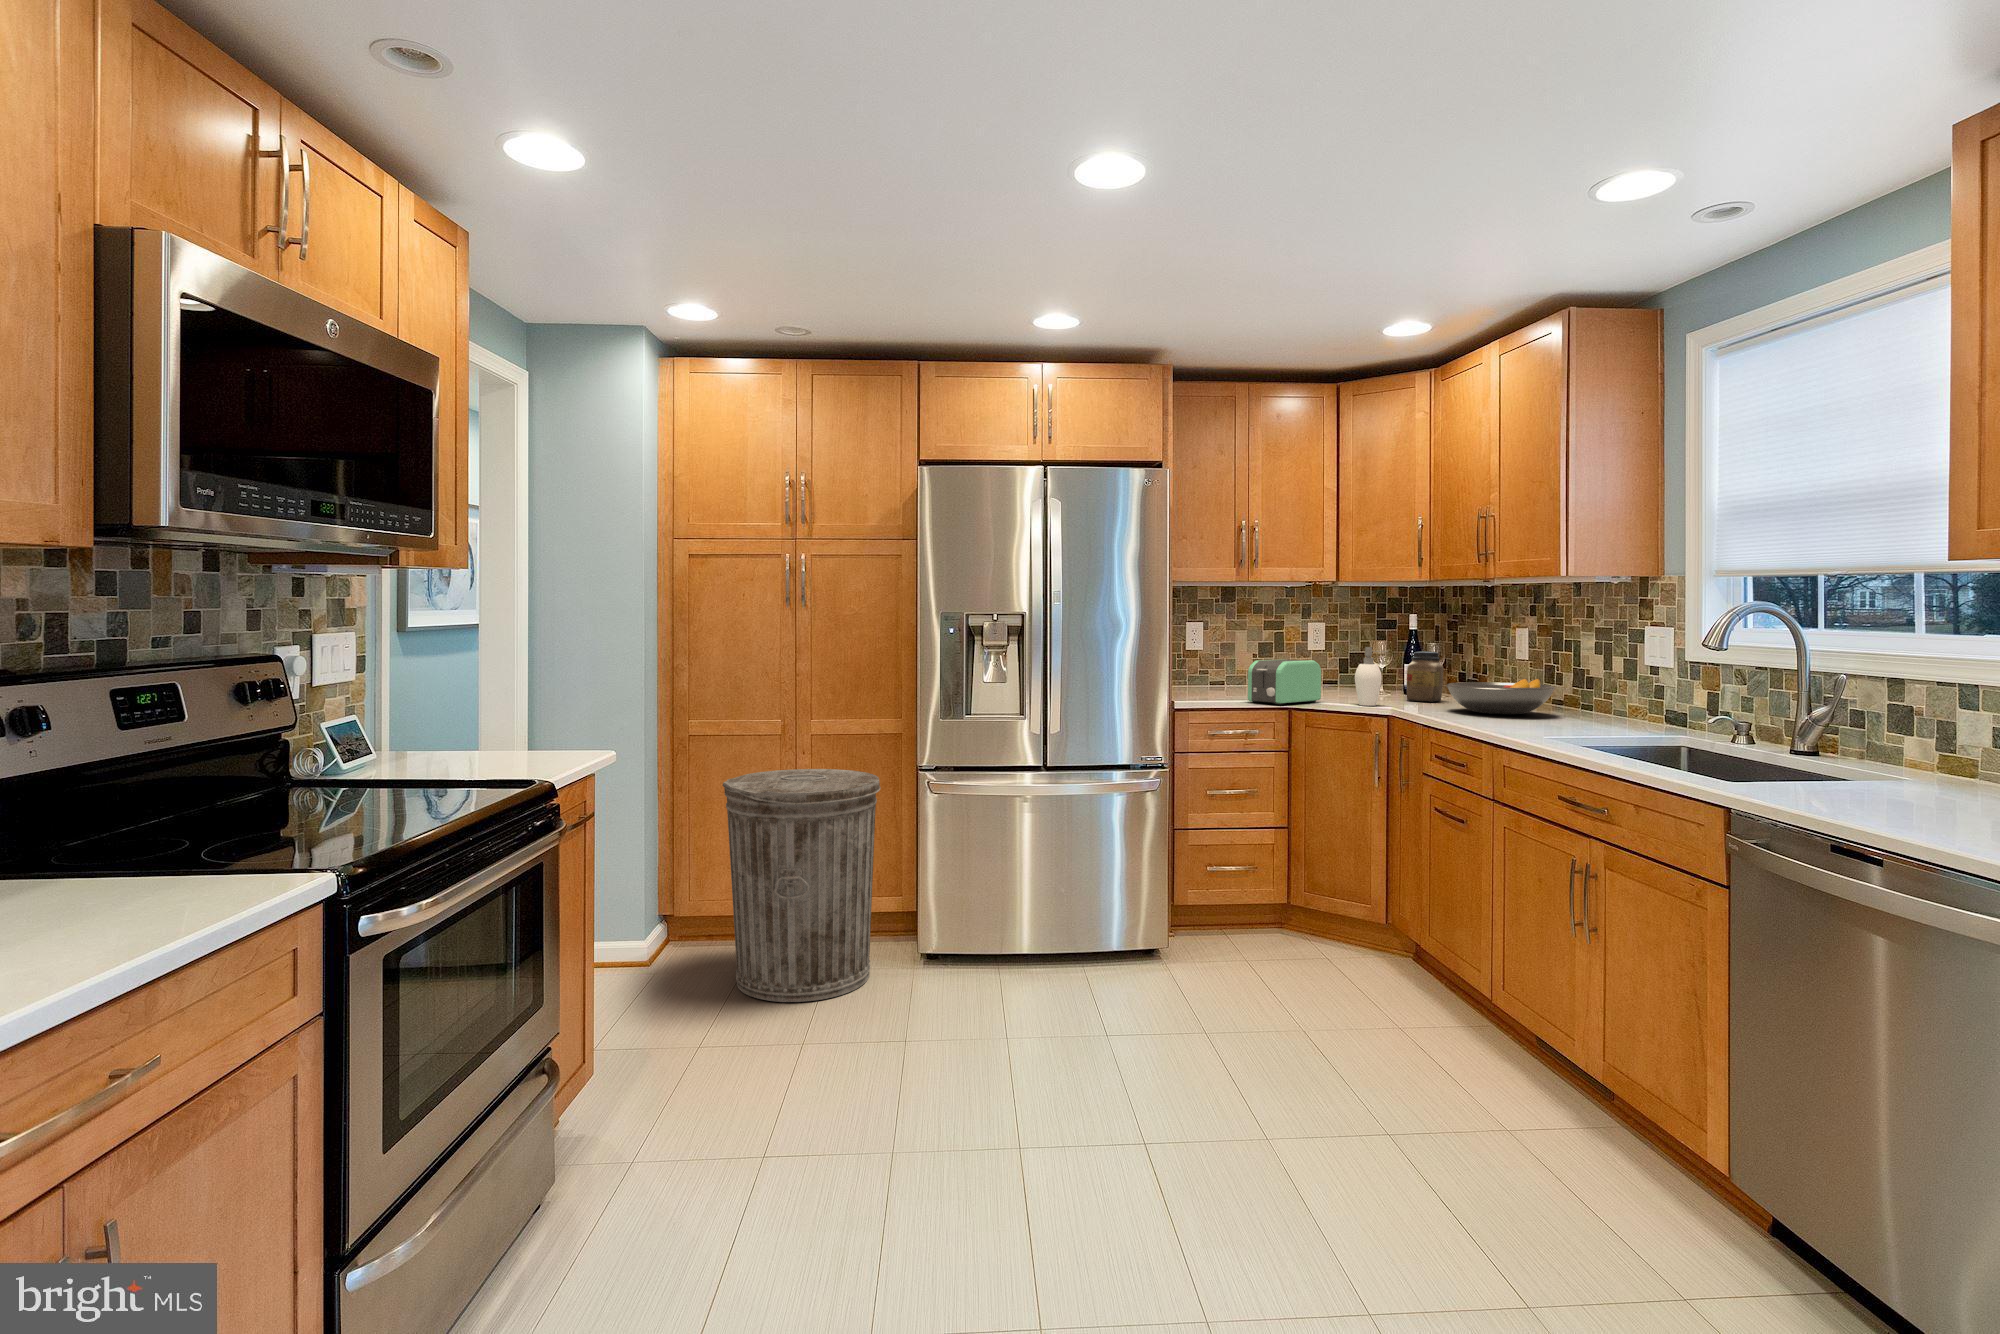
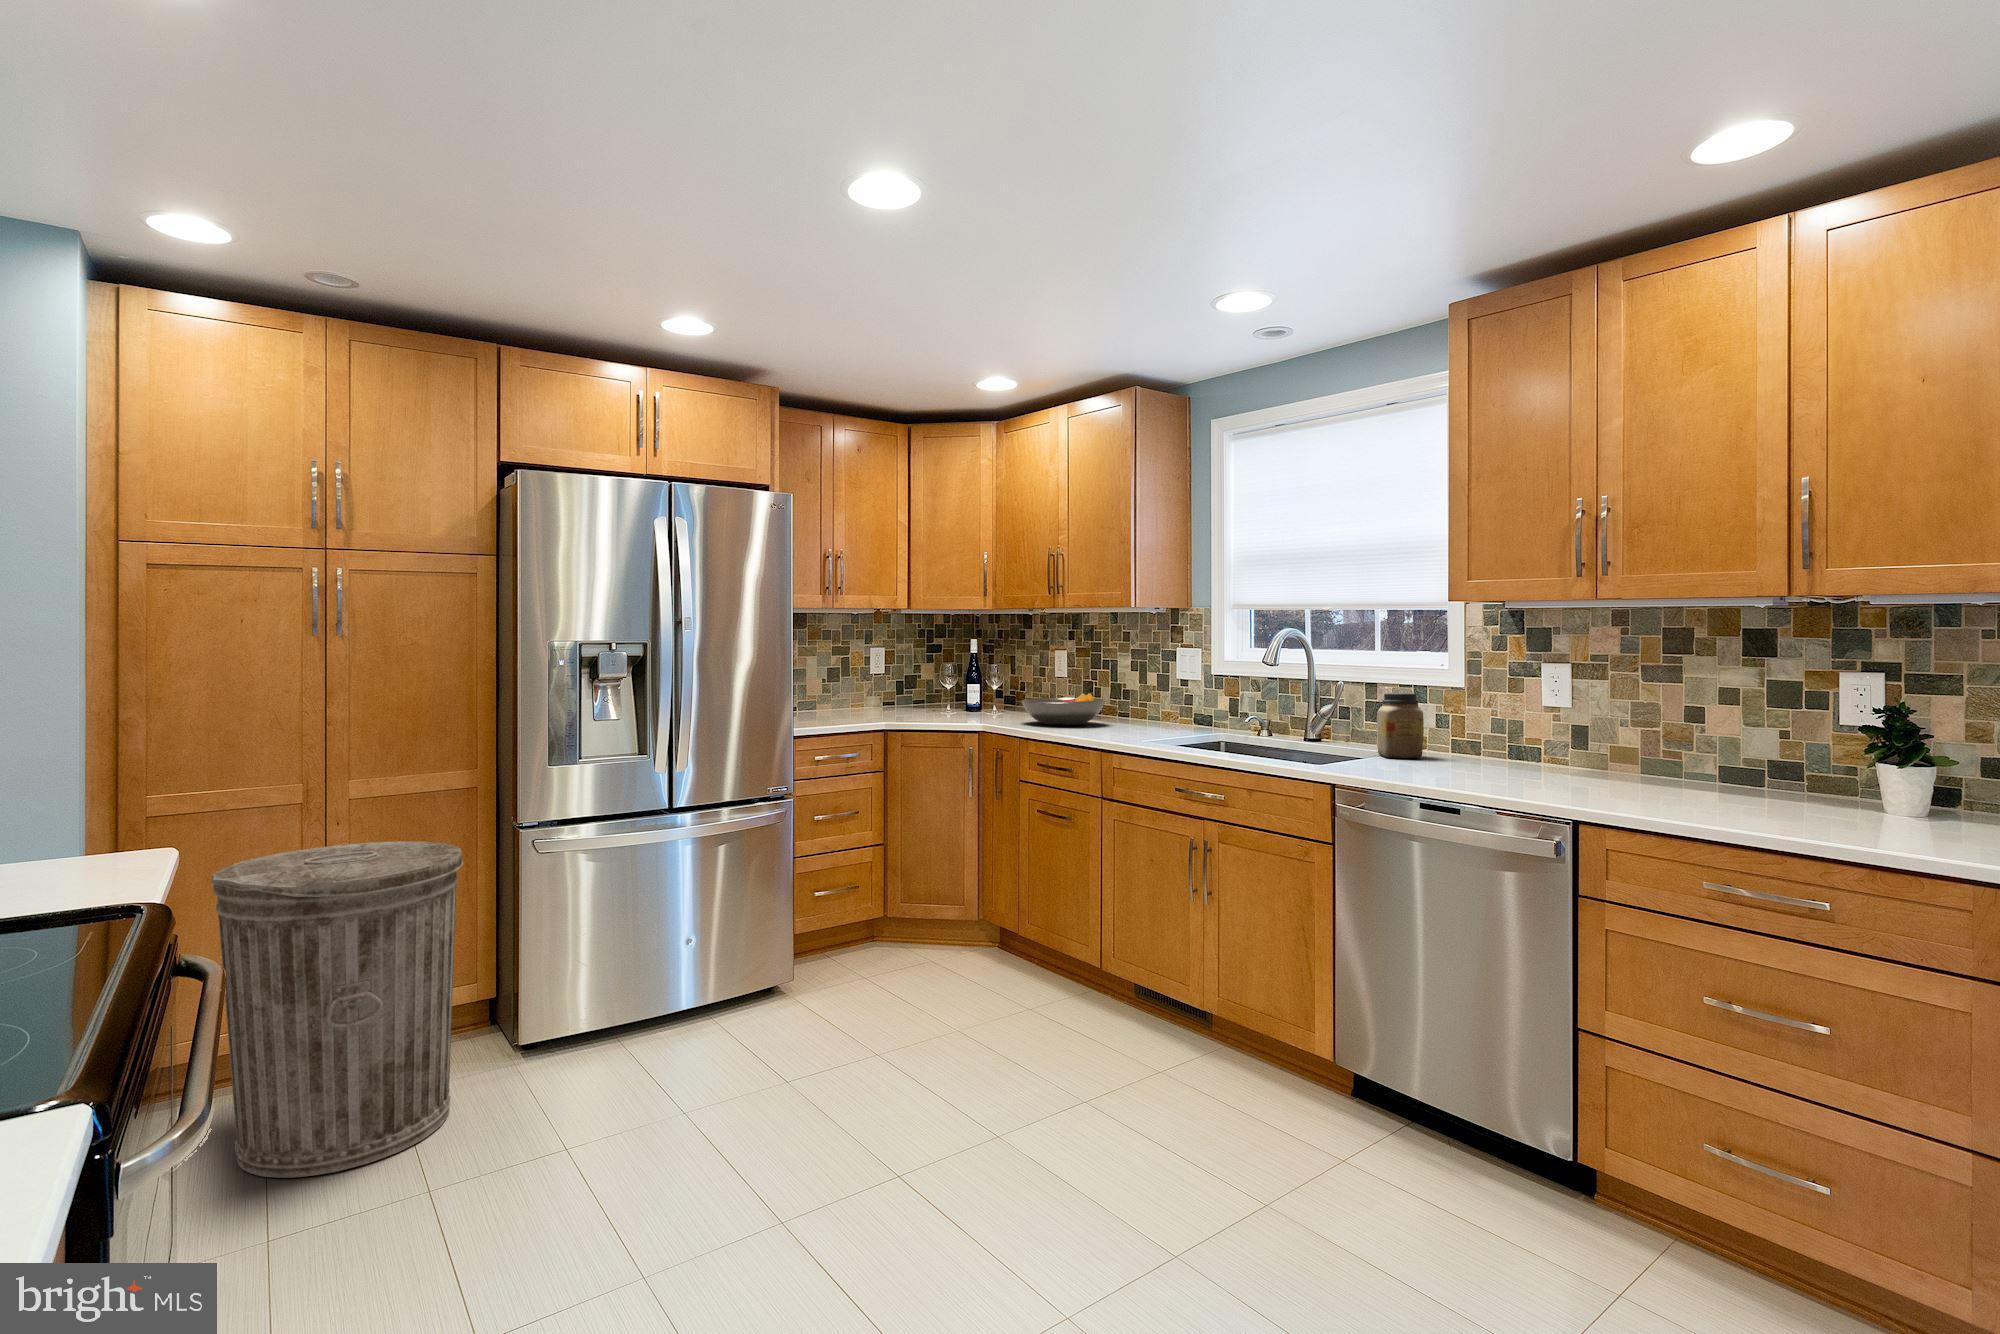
soap dispenser: present [1355,647,1388,706] -> none [942,669,973,724]
jar: present [1407,651,1444,702] -> present [1377,693,1424,758]
toaster: present [1248,660,1321,705] -> none [850,683,911,727]

